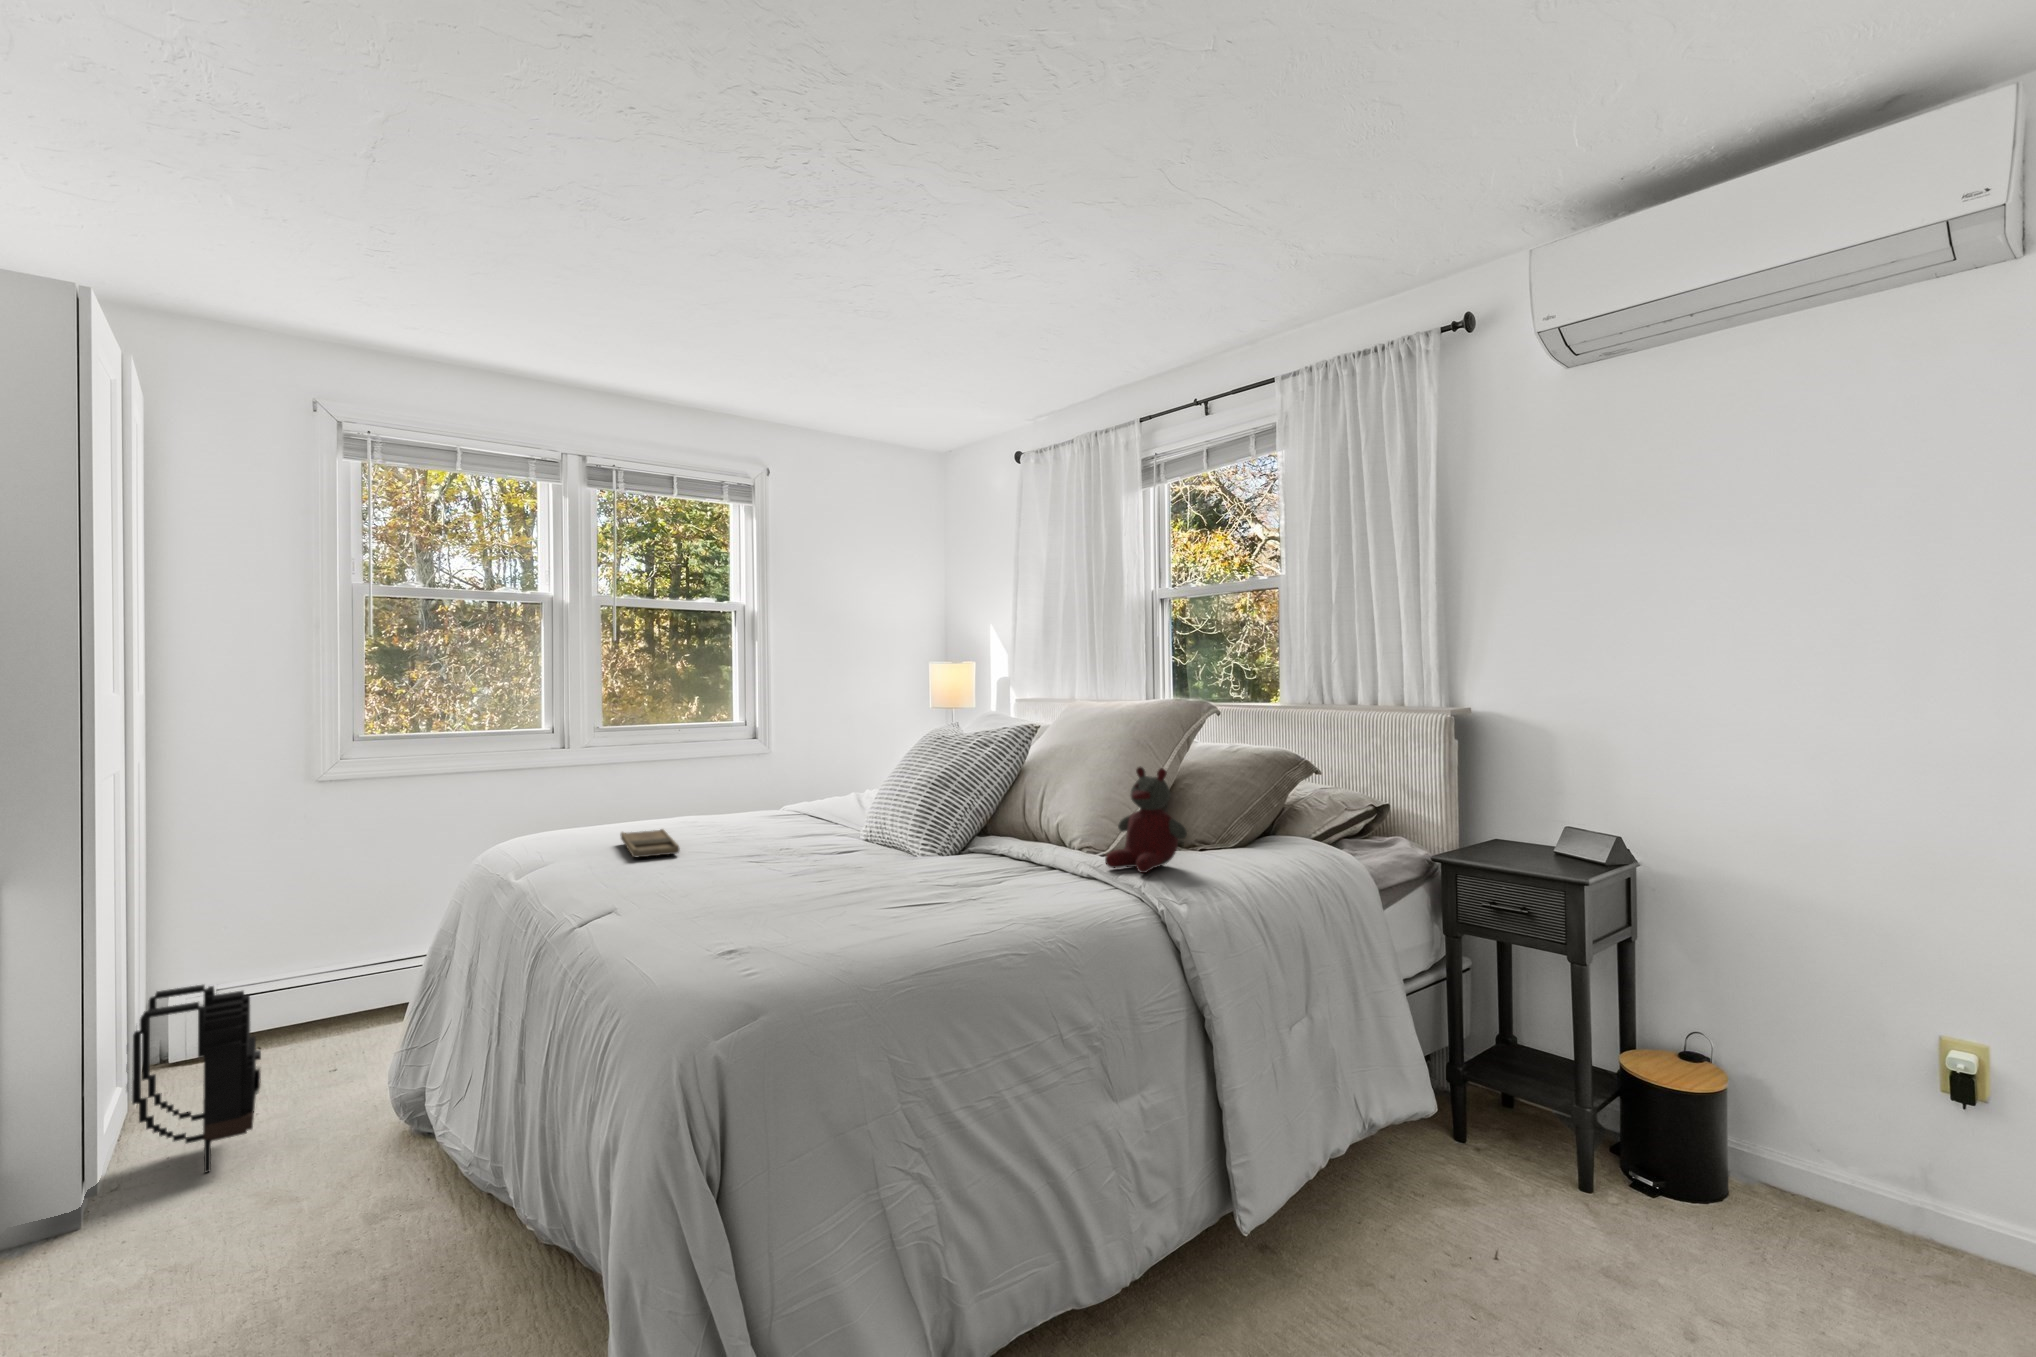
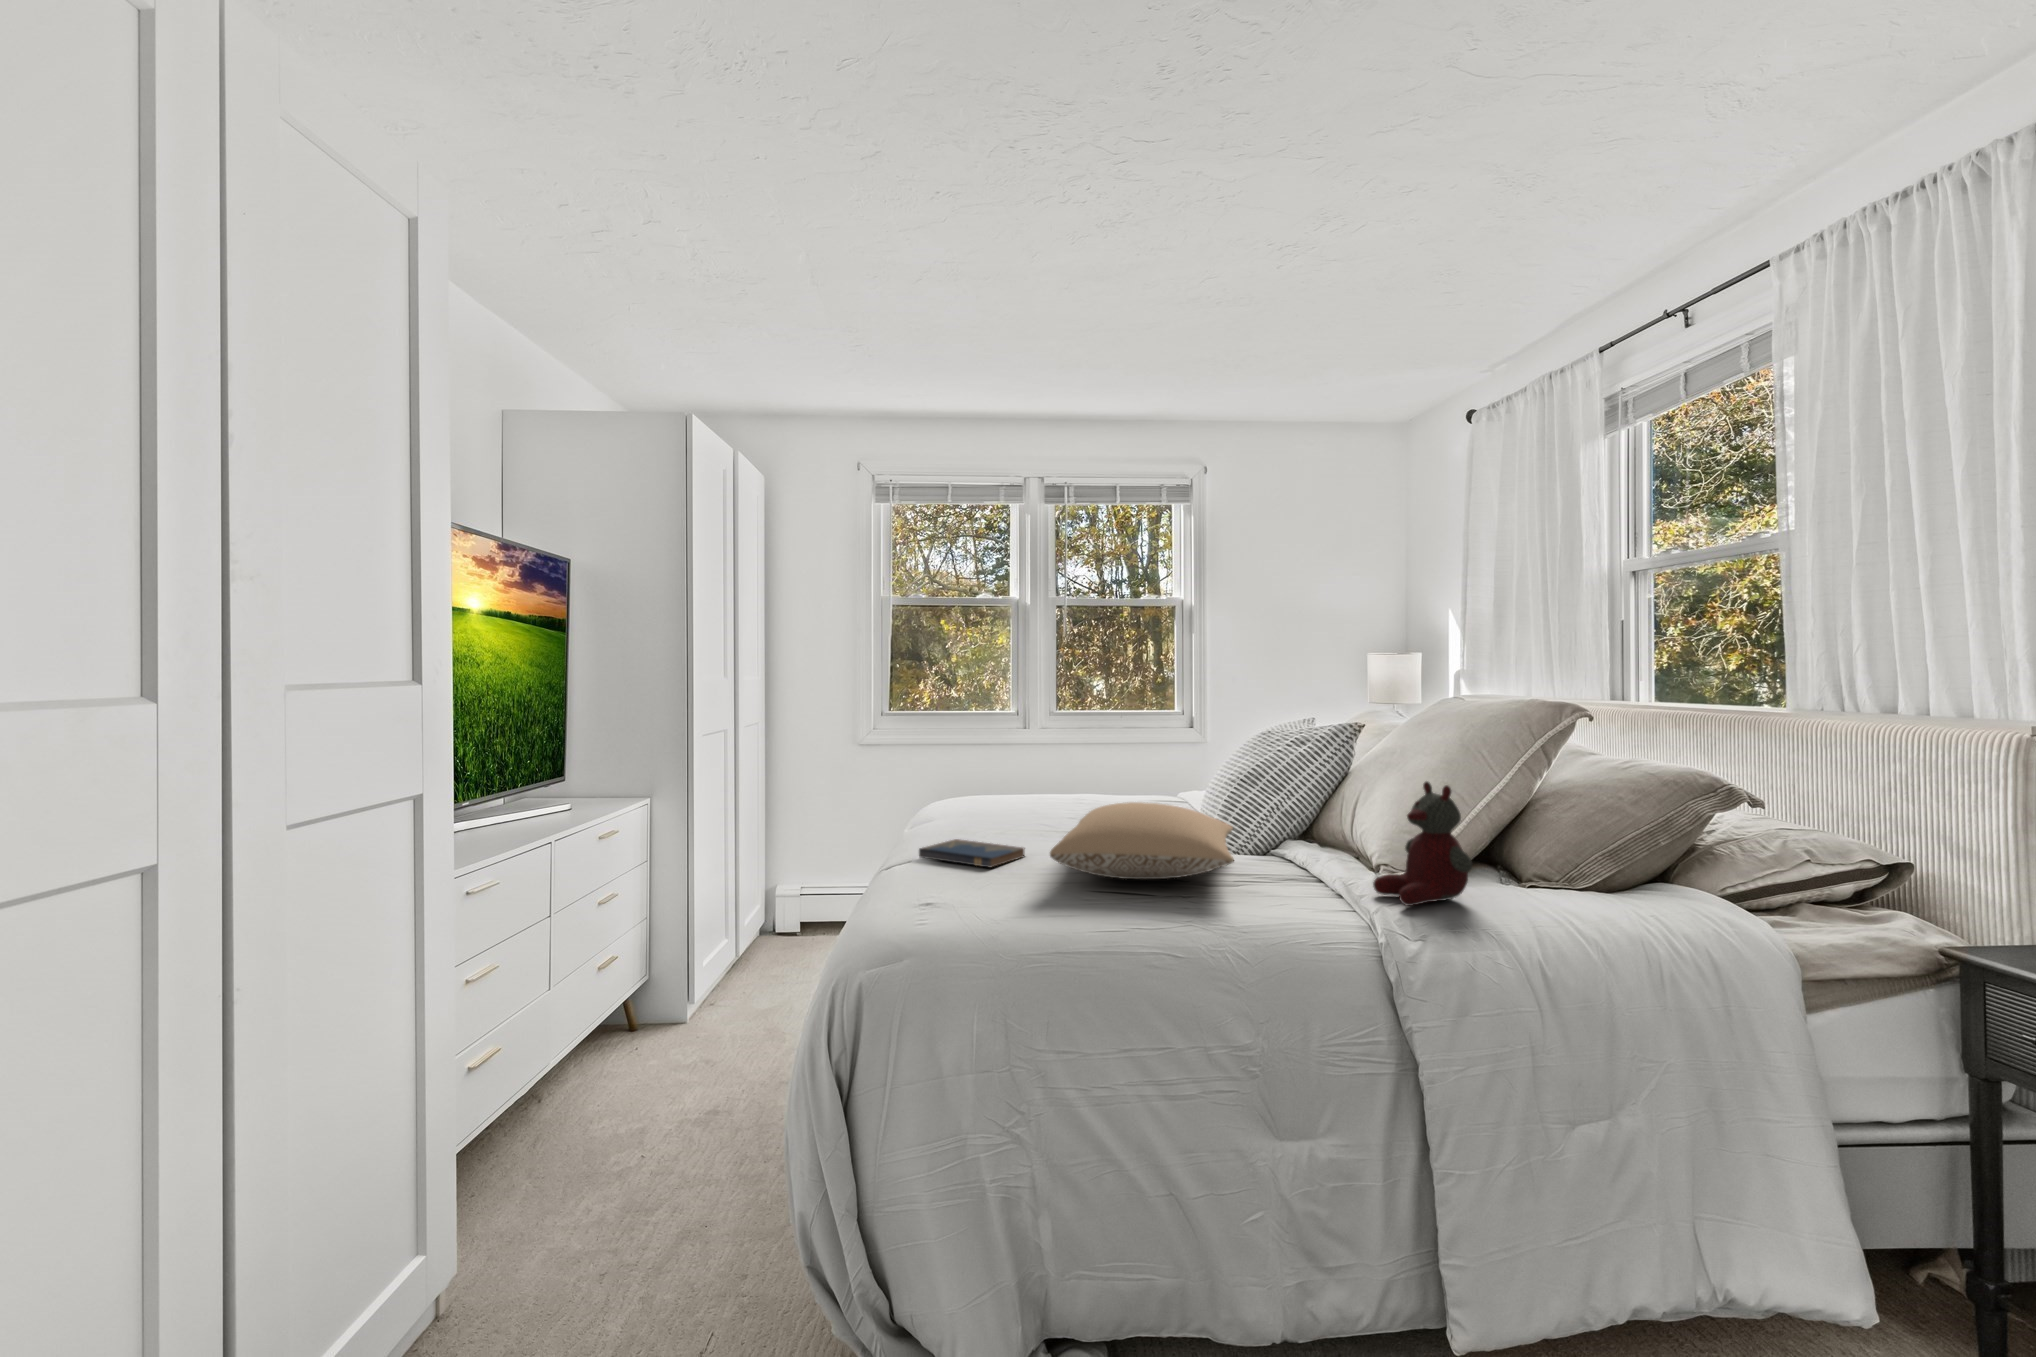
pillow: none [799,806,1011,885] -> present [1050,802,1234,879]
tray: present [620,829,680,857] -> none [974,803,1021,826]
hardcover book: none [615,870,743,896] -> present [919,839,1025,867]
backpack: present [126,985,261,1173] -> none [705,882,786,1010]

